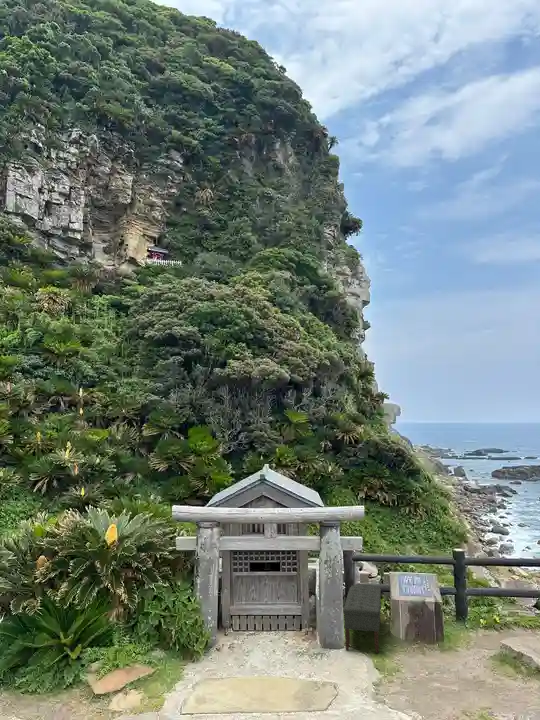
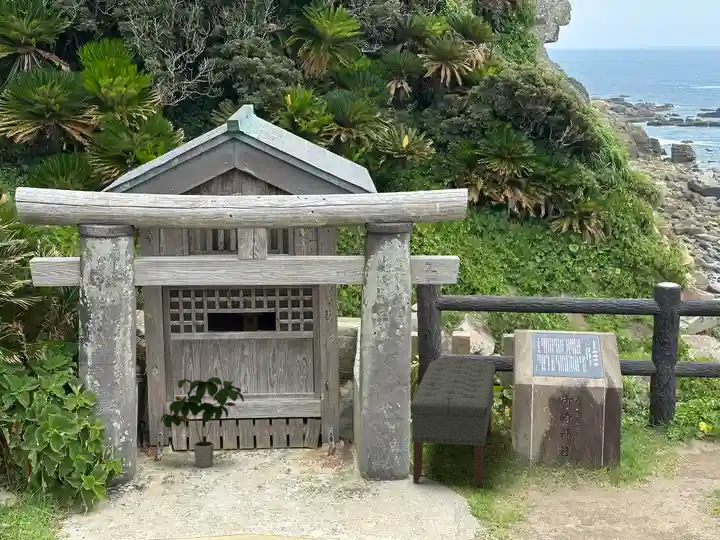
potted plant: none [228,594,266,640] -> present [161,377,244,467]

